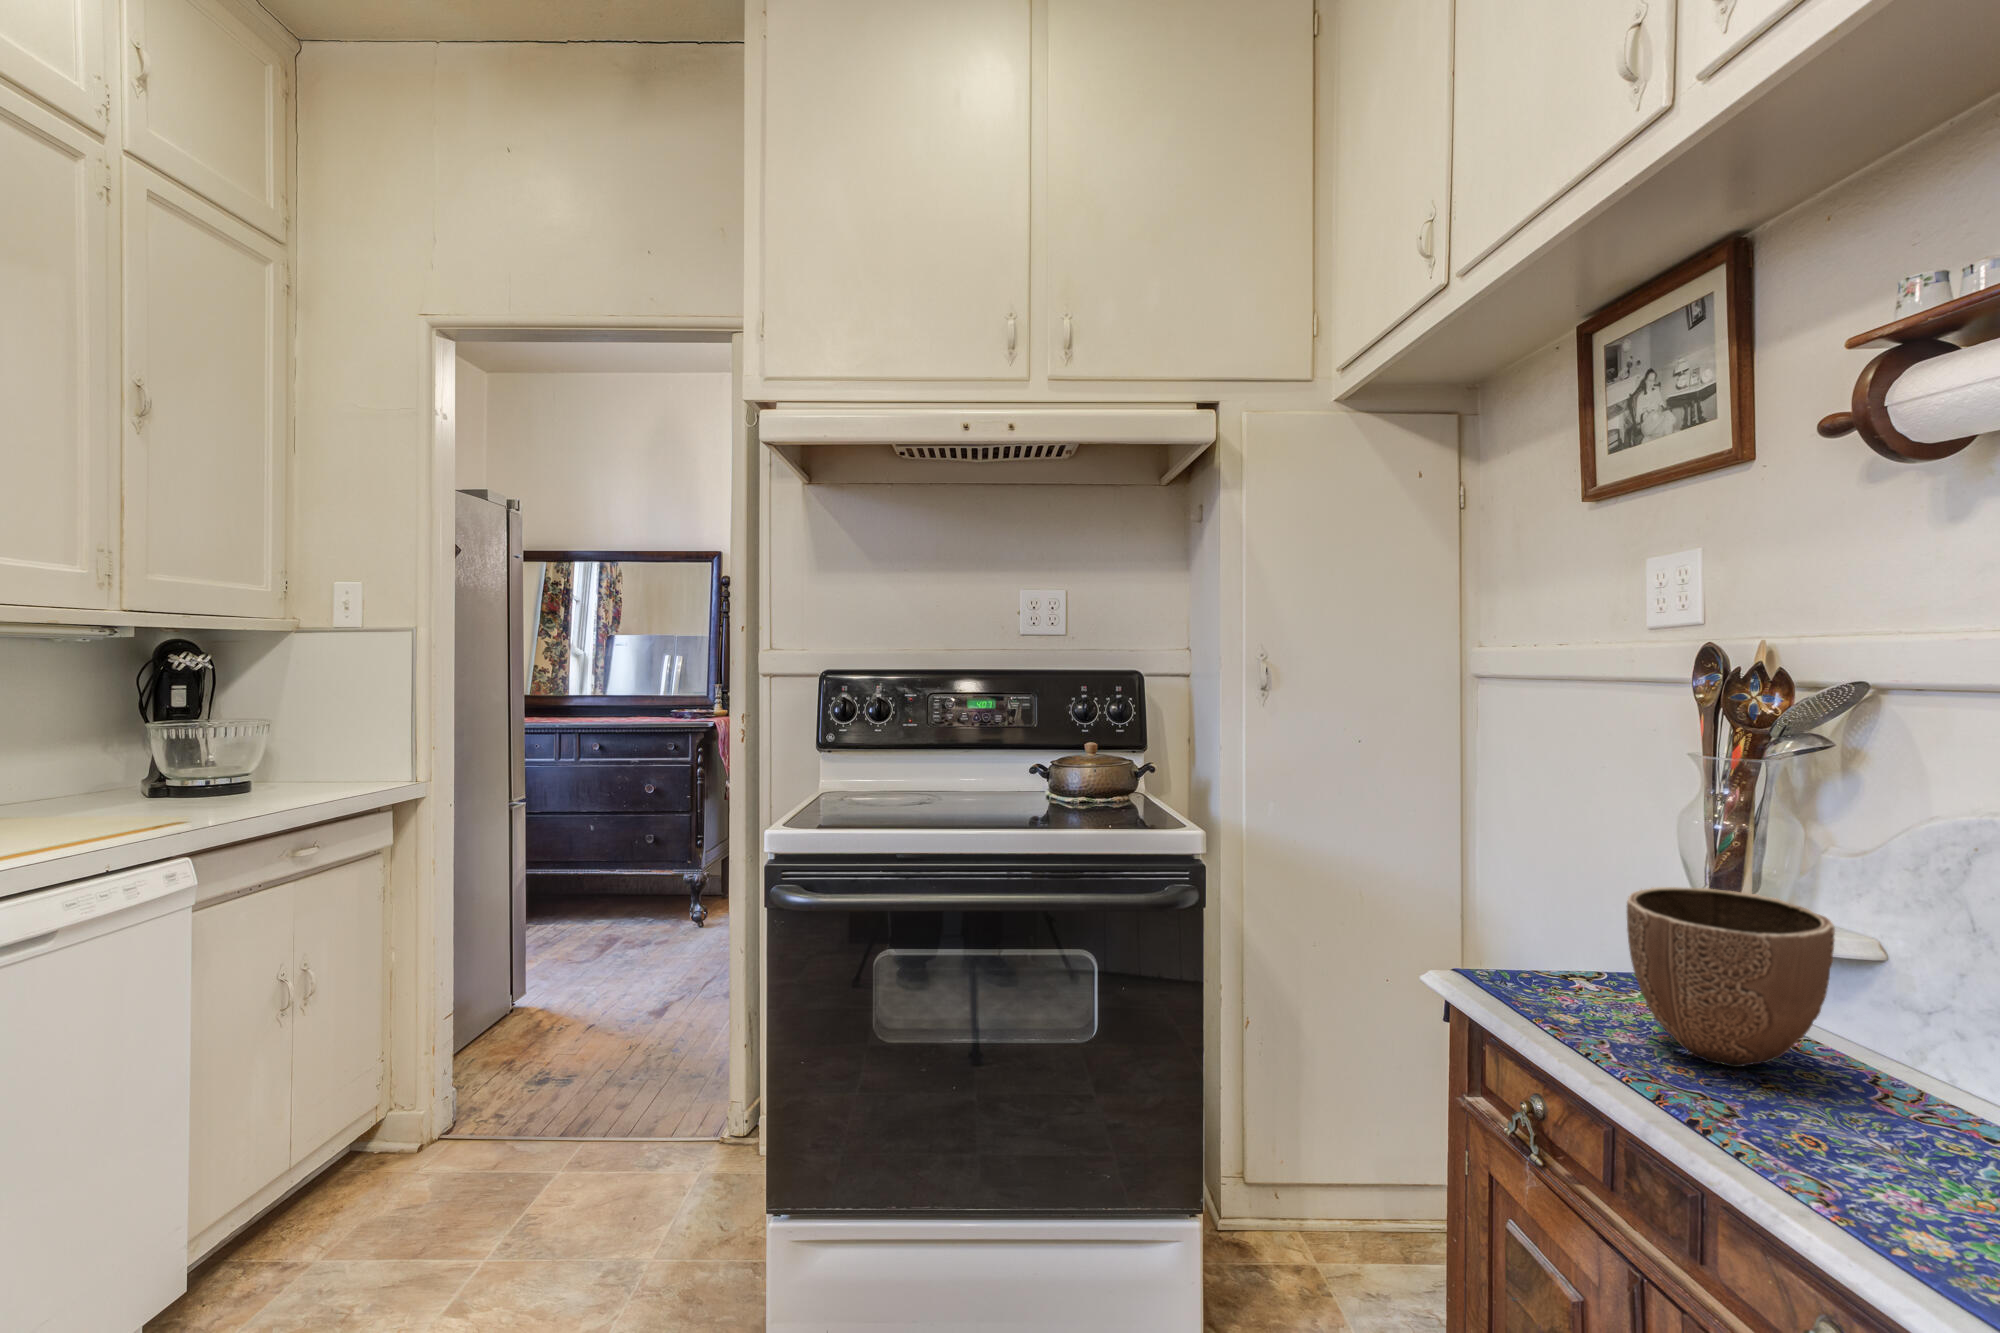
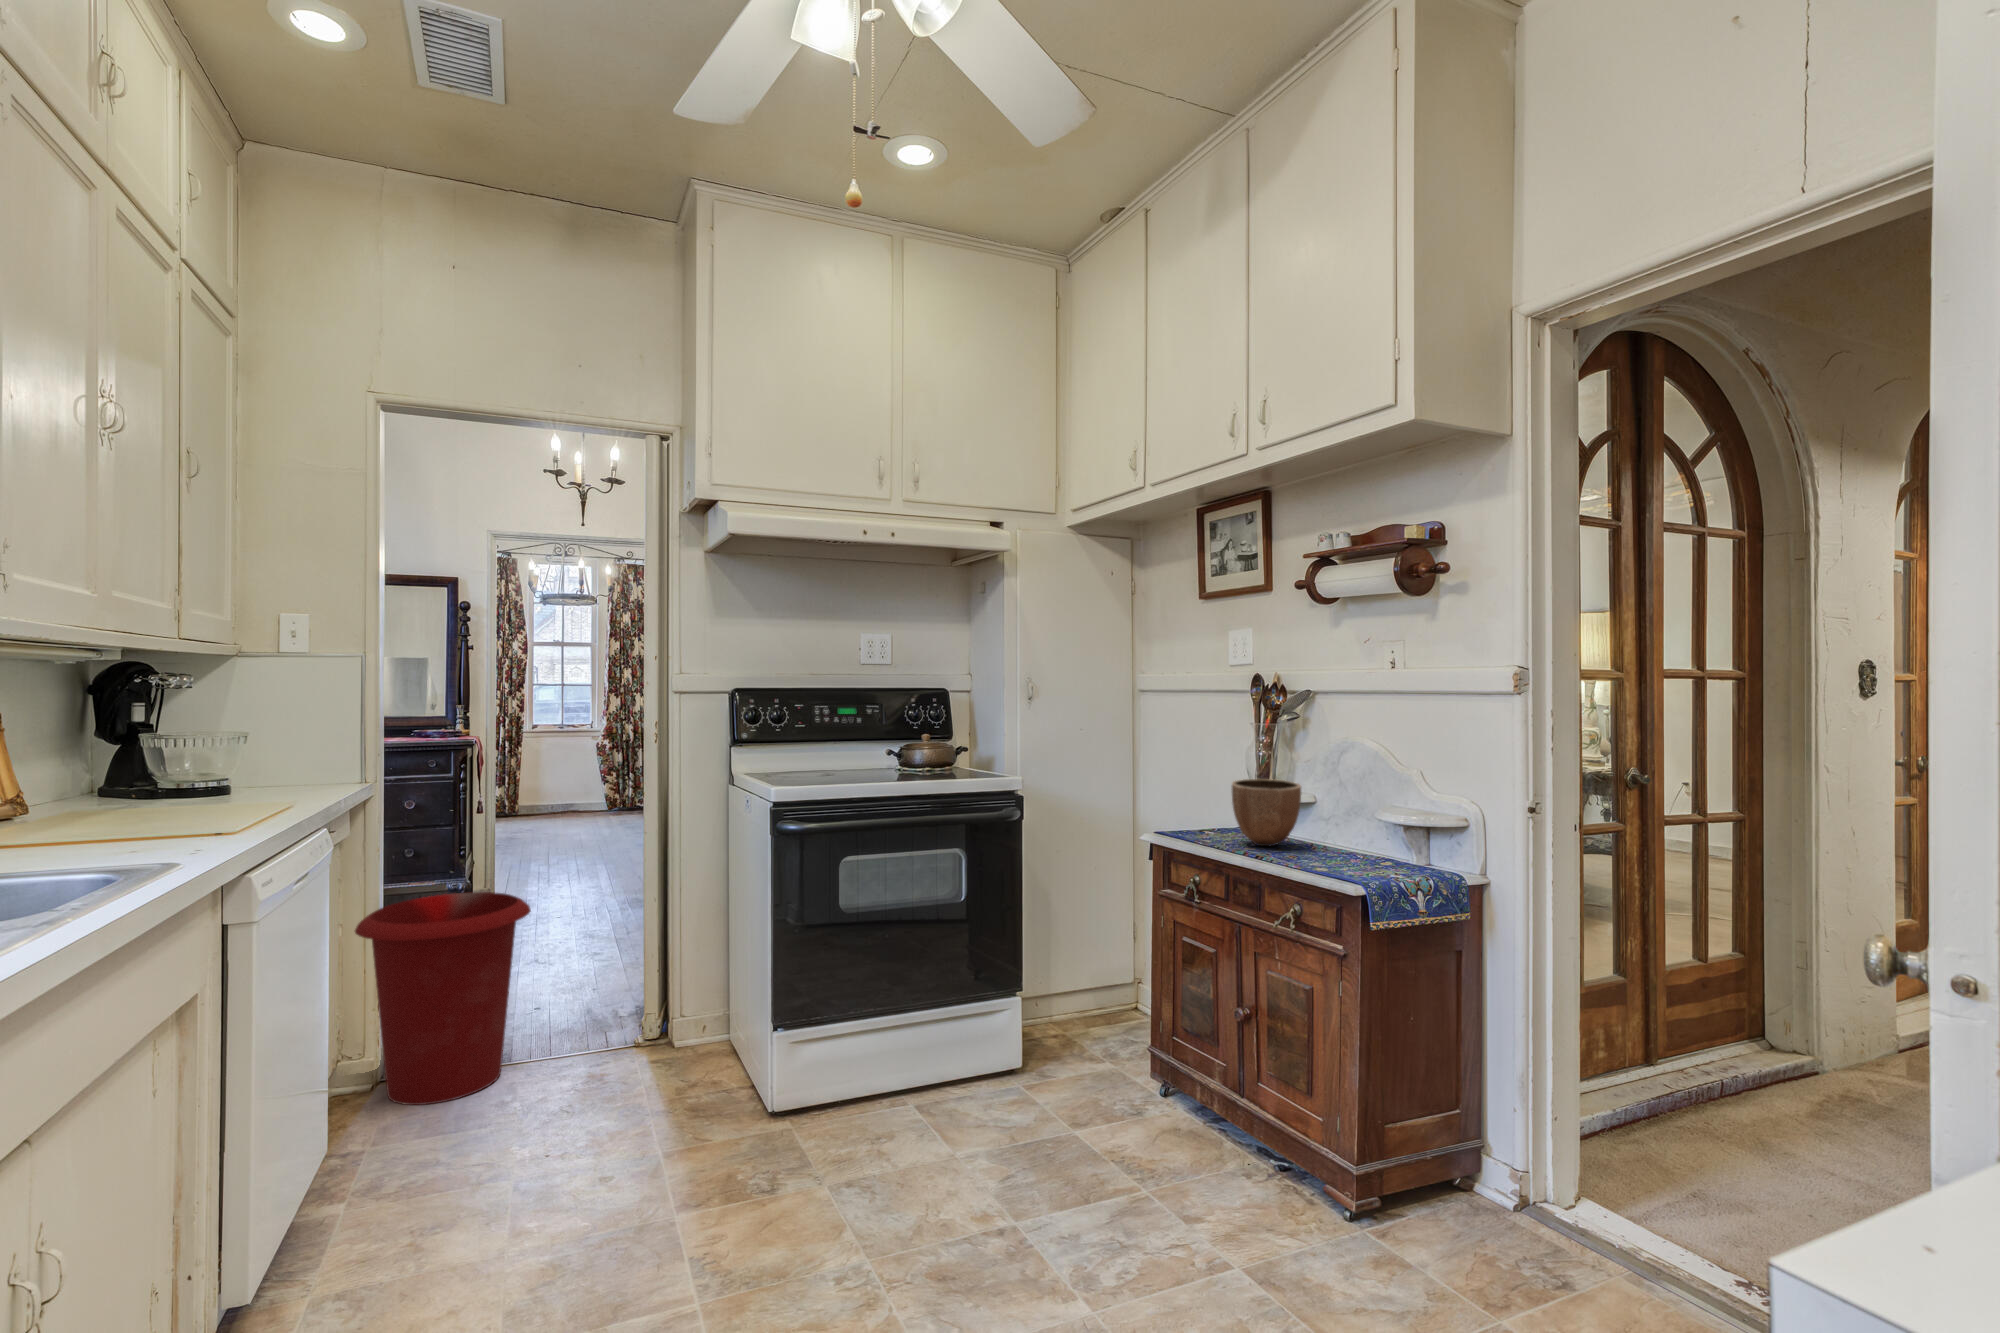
waste bin: none [380,920,593,1191] -> present [355,892,531,1105]

